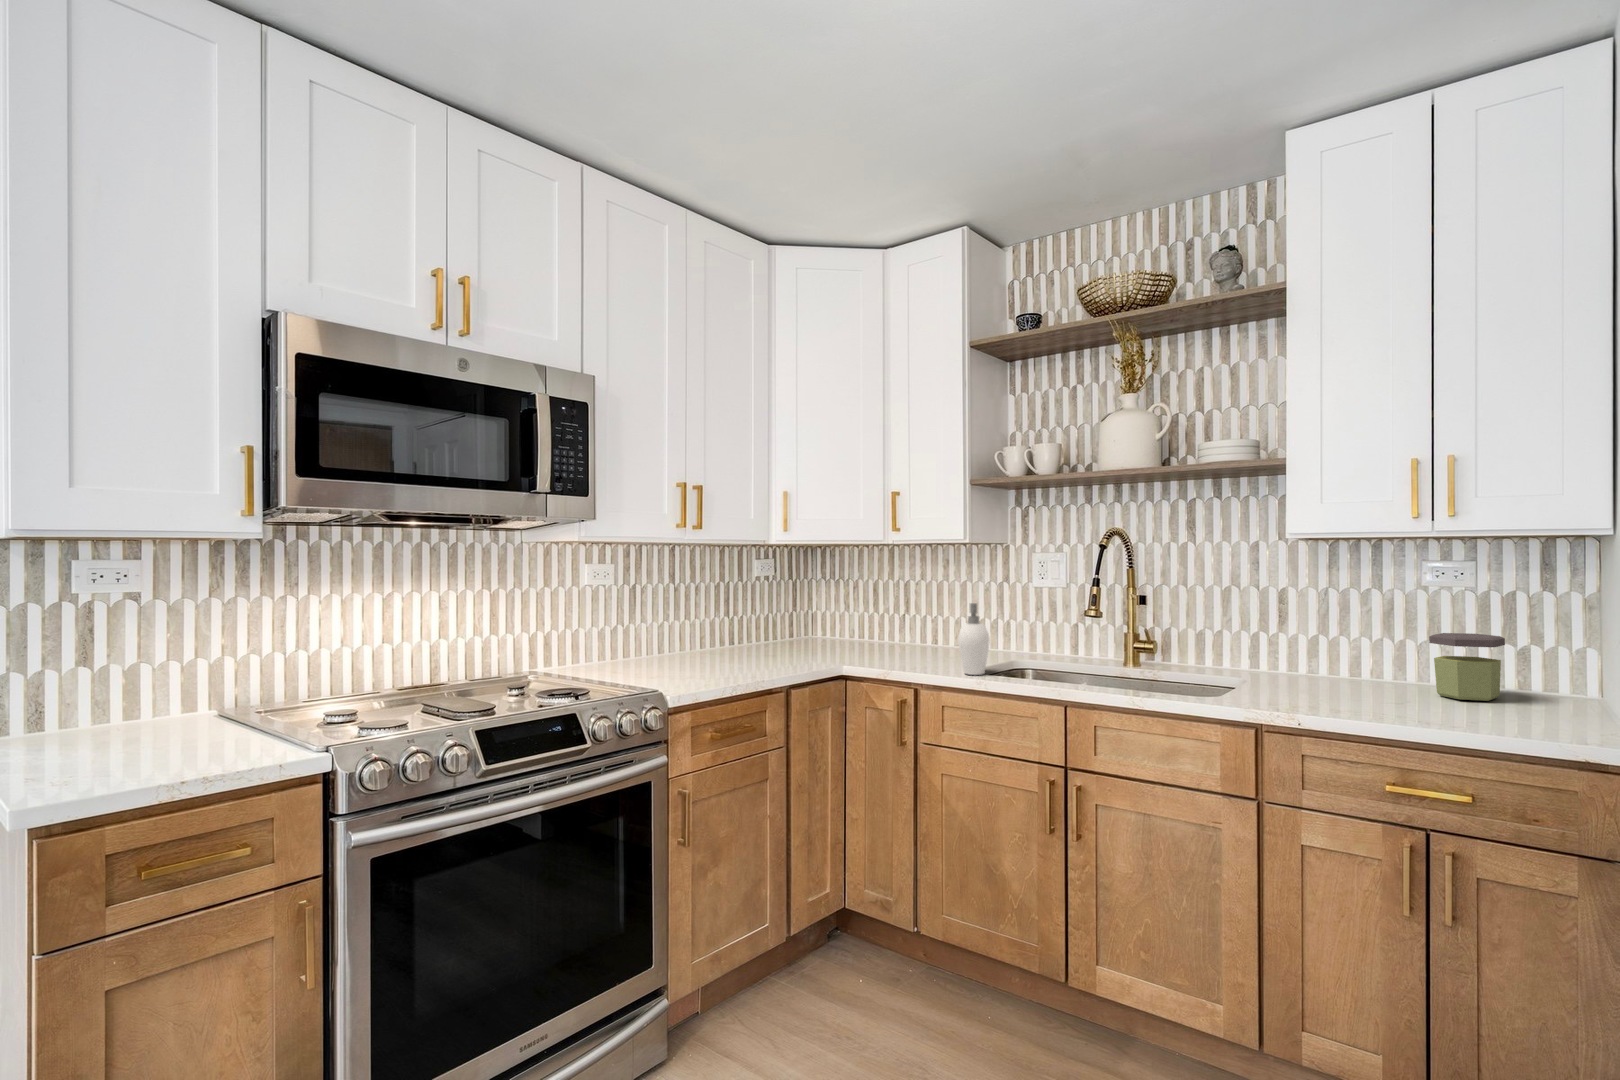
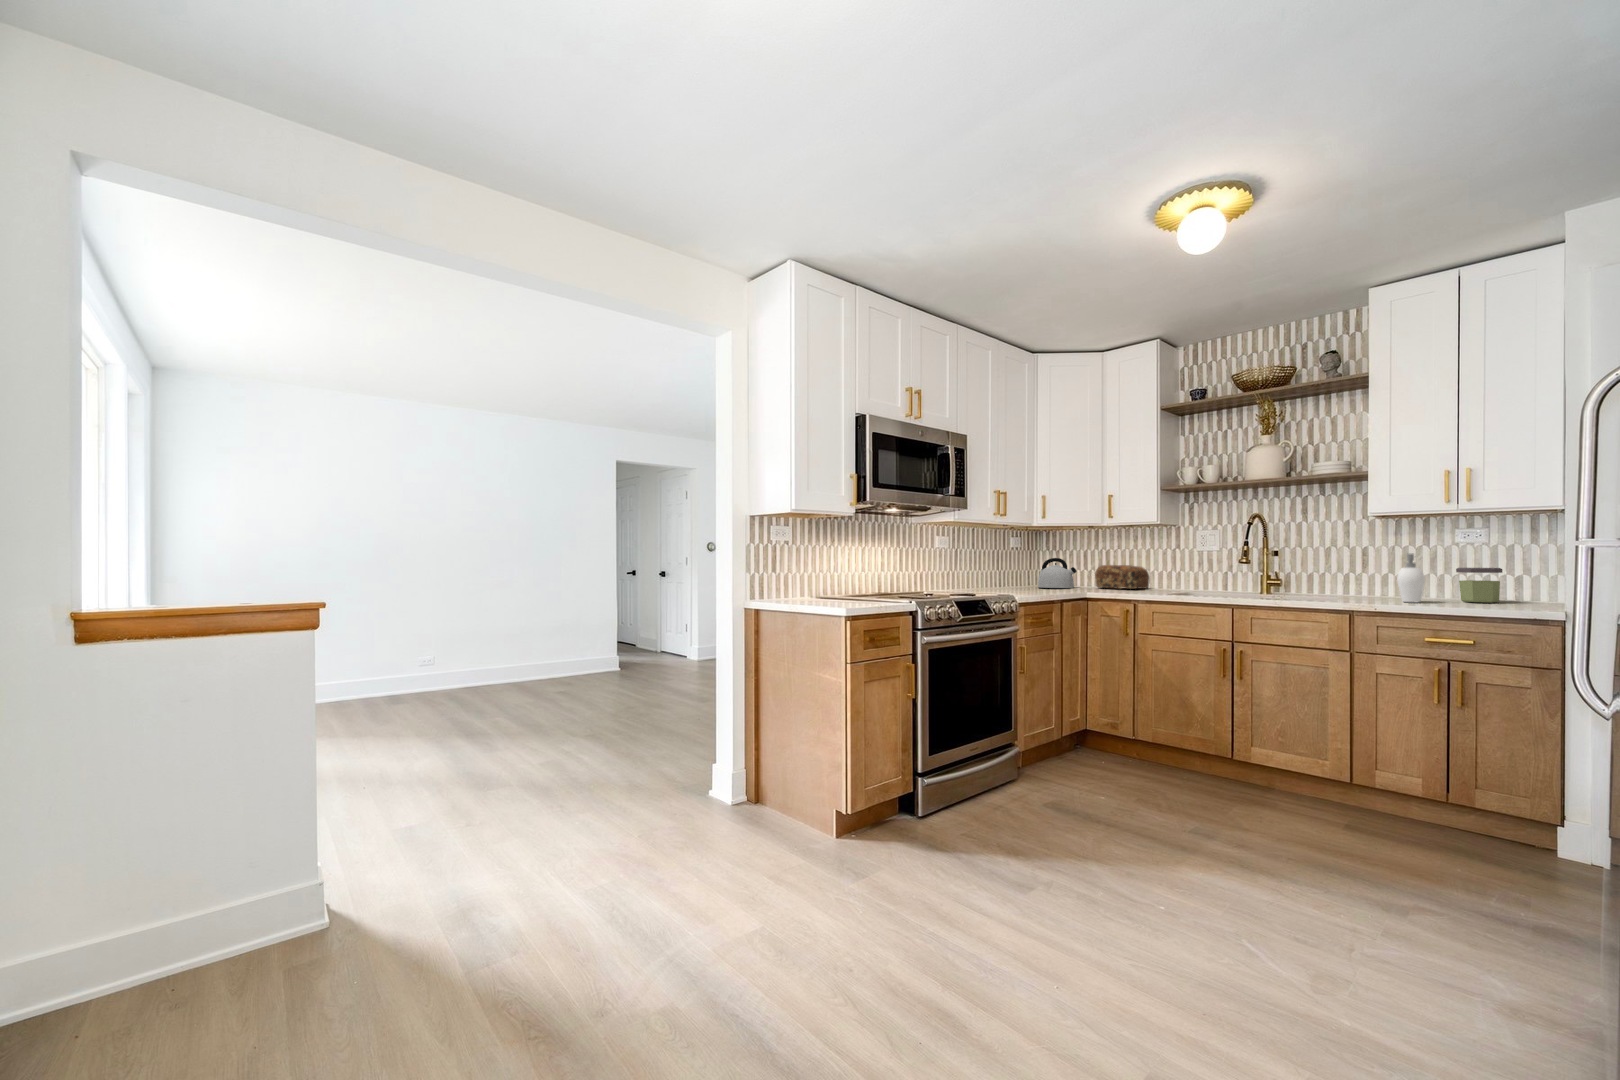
kettle: none [795,595,854,647] -> present [1038,558,1077,588]
soap dispenser: present [958,603,989,675] -> present [1397,553,1425,602]
bread loaf: none [880,608,961,650] -> present [1095,565,1150,589]

